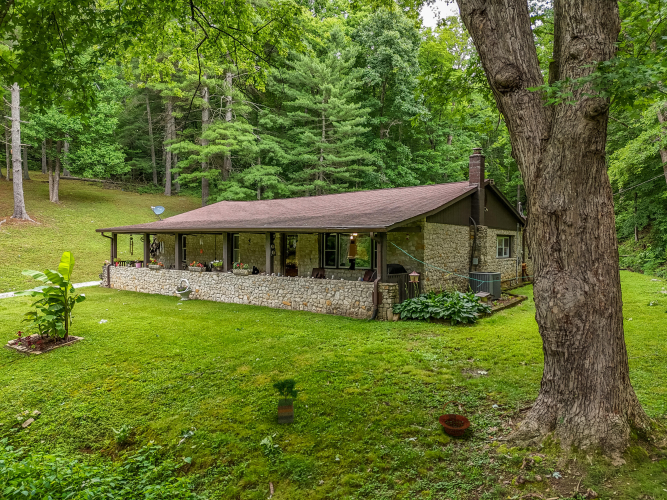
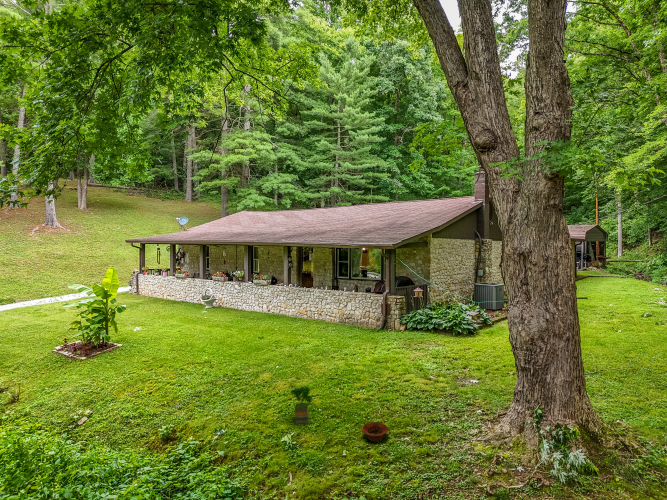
basket: present [439,401,470,436] -> present [362,412,388,441]

